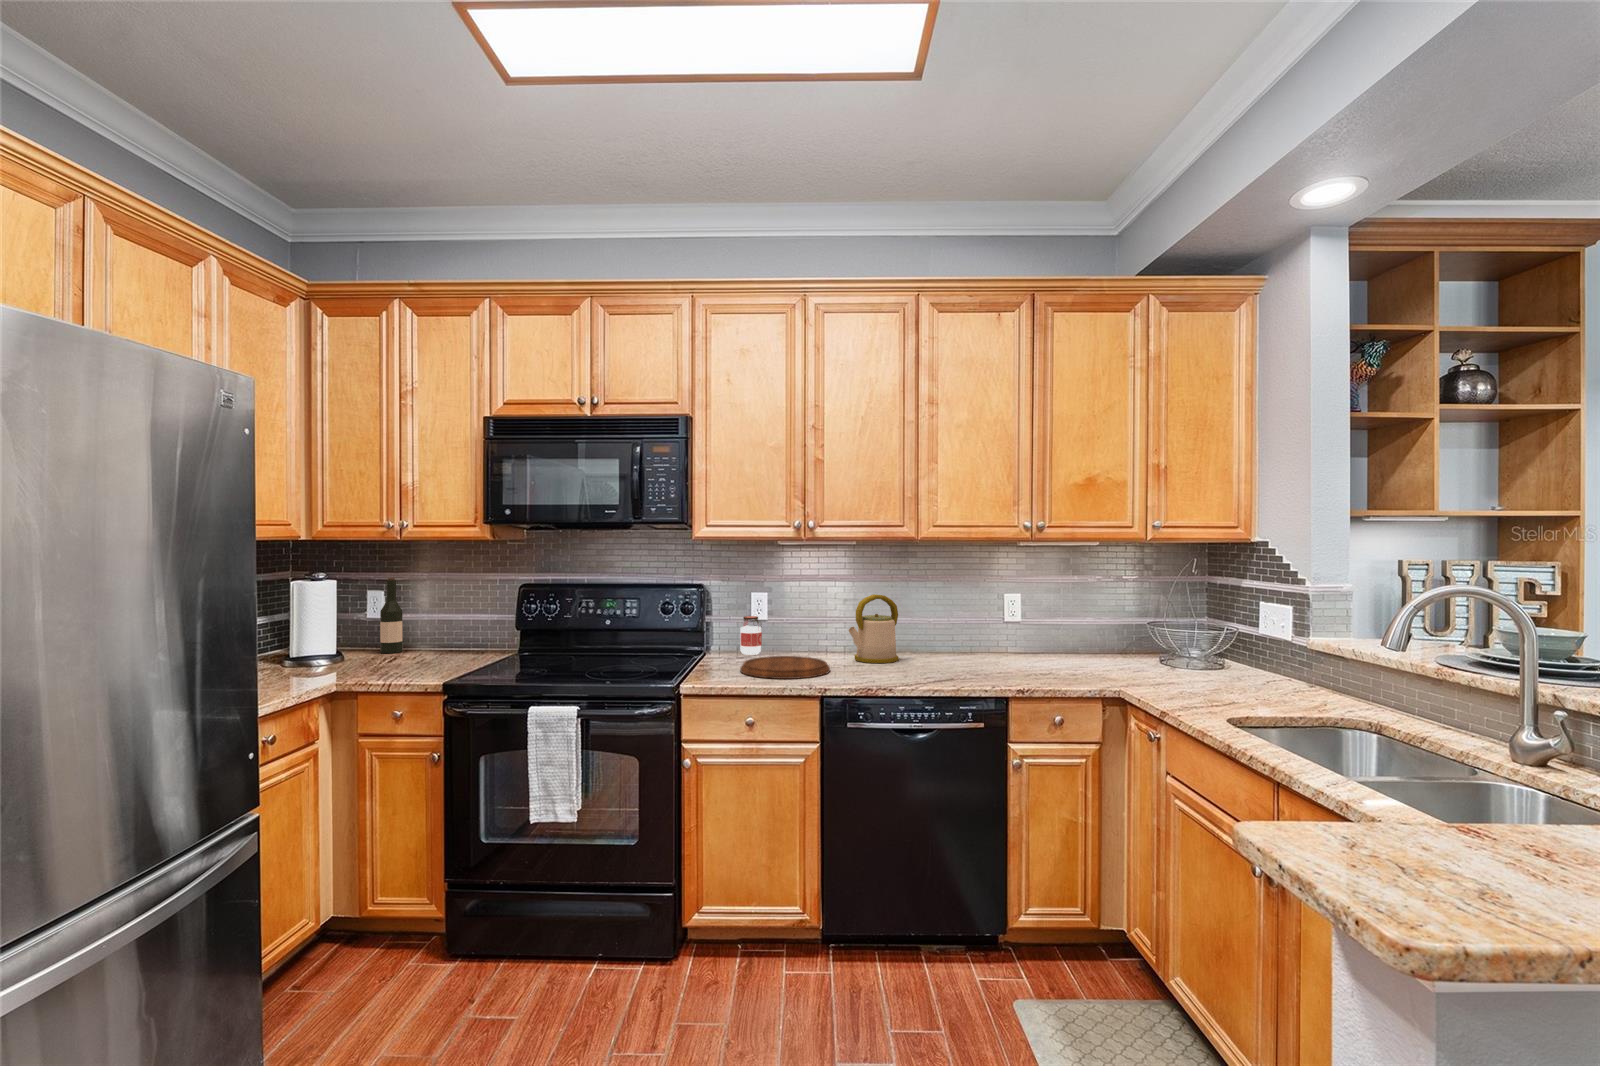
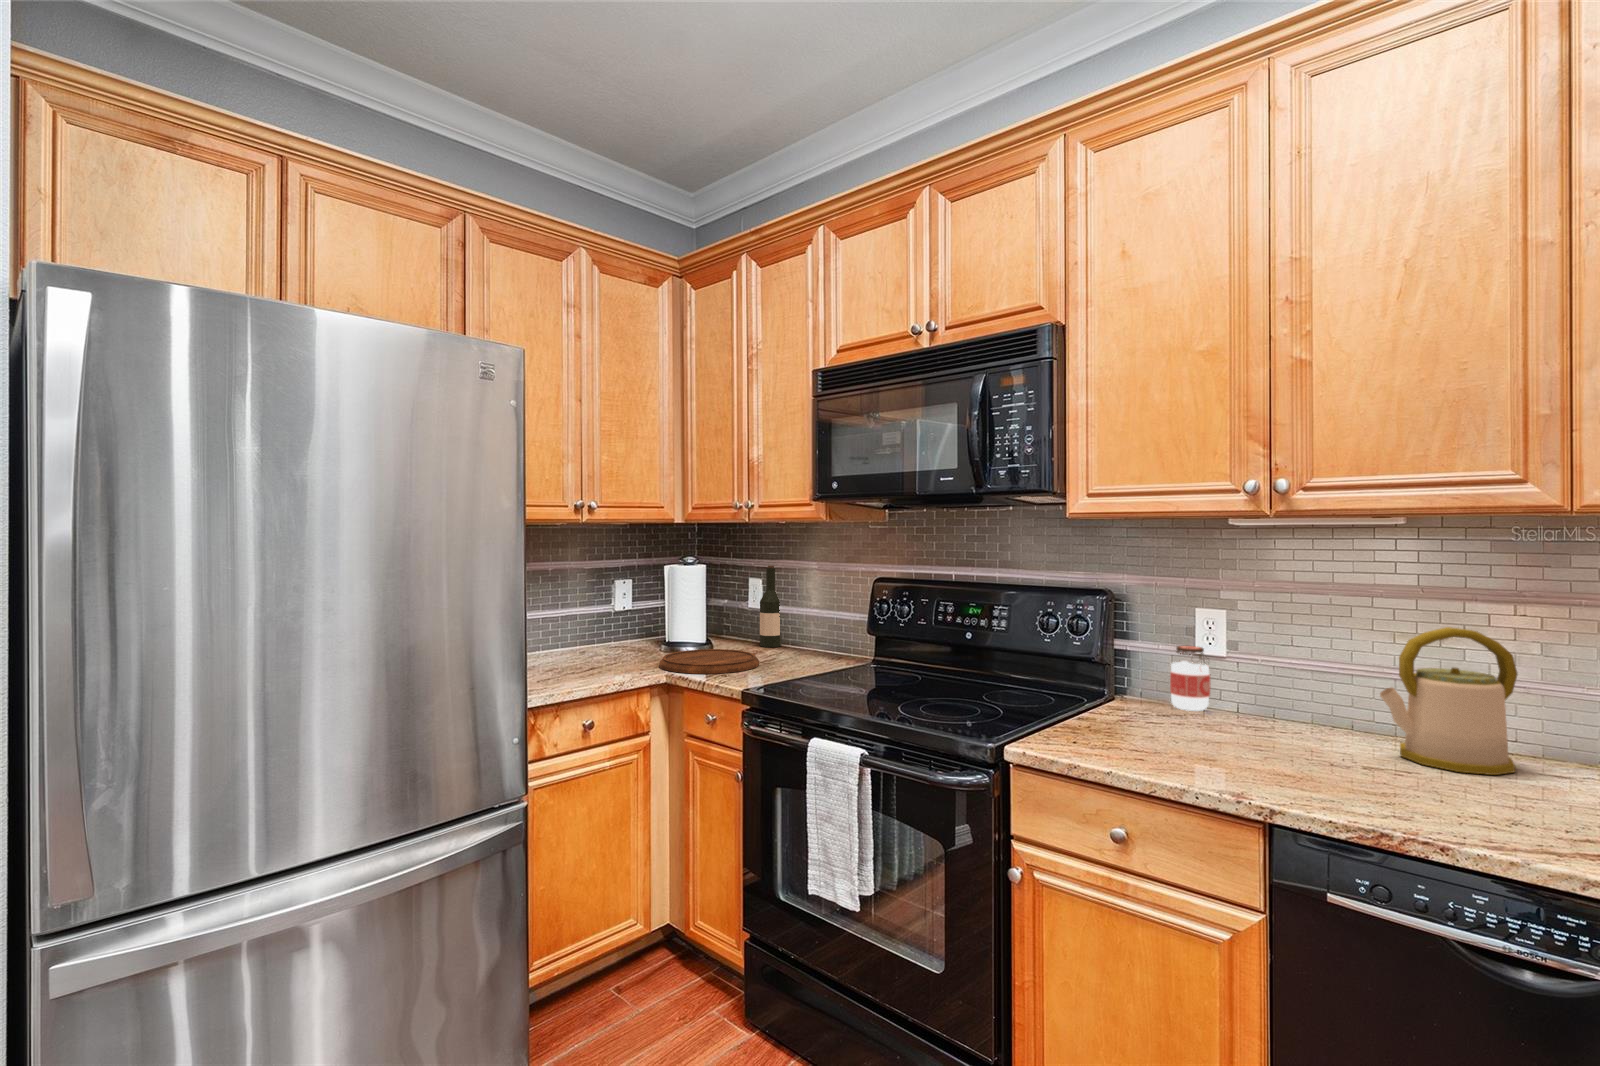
cutting board: present [740,656,830,679] -> present [659,649,759,674]

